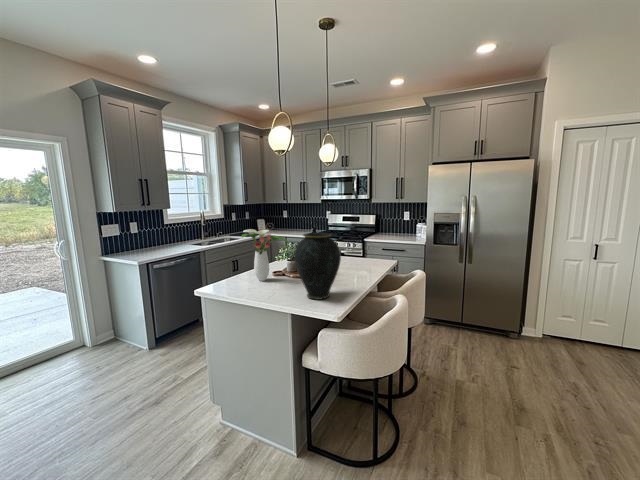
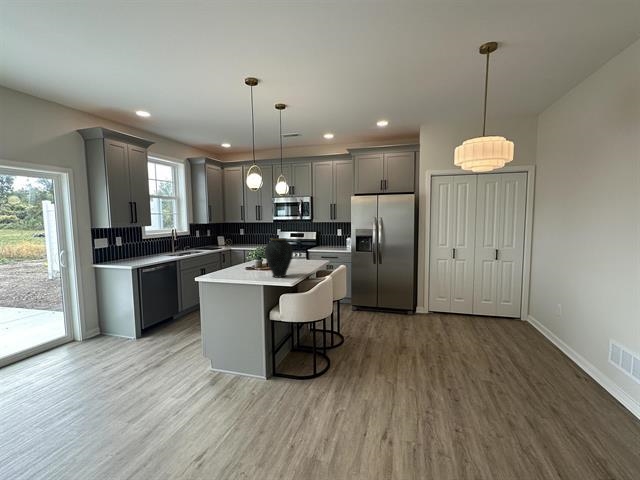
flower arrangement: present [242,229,289,281] -> none [227,238,259,272]

